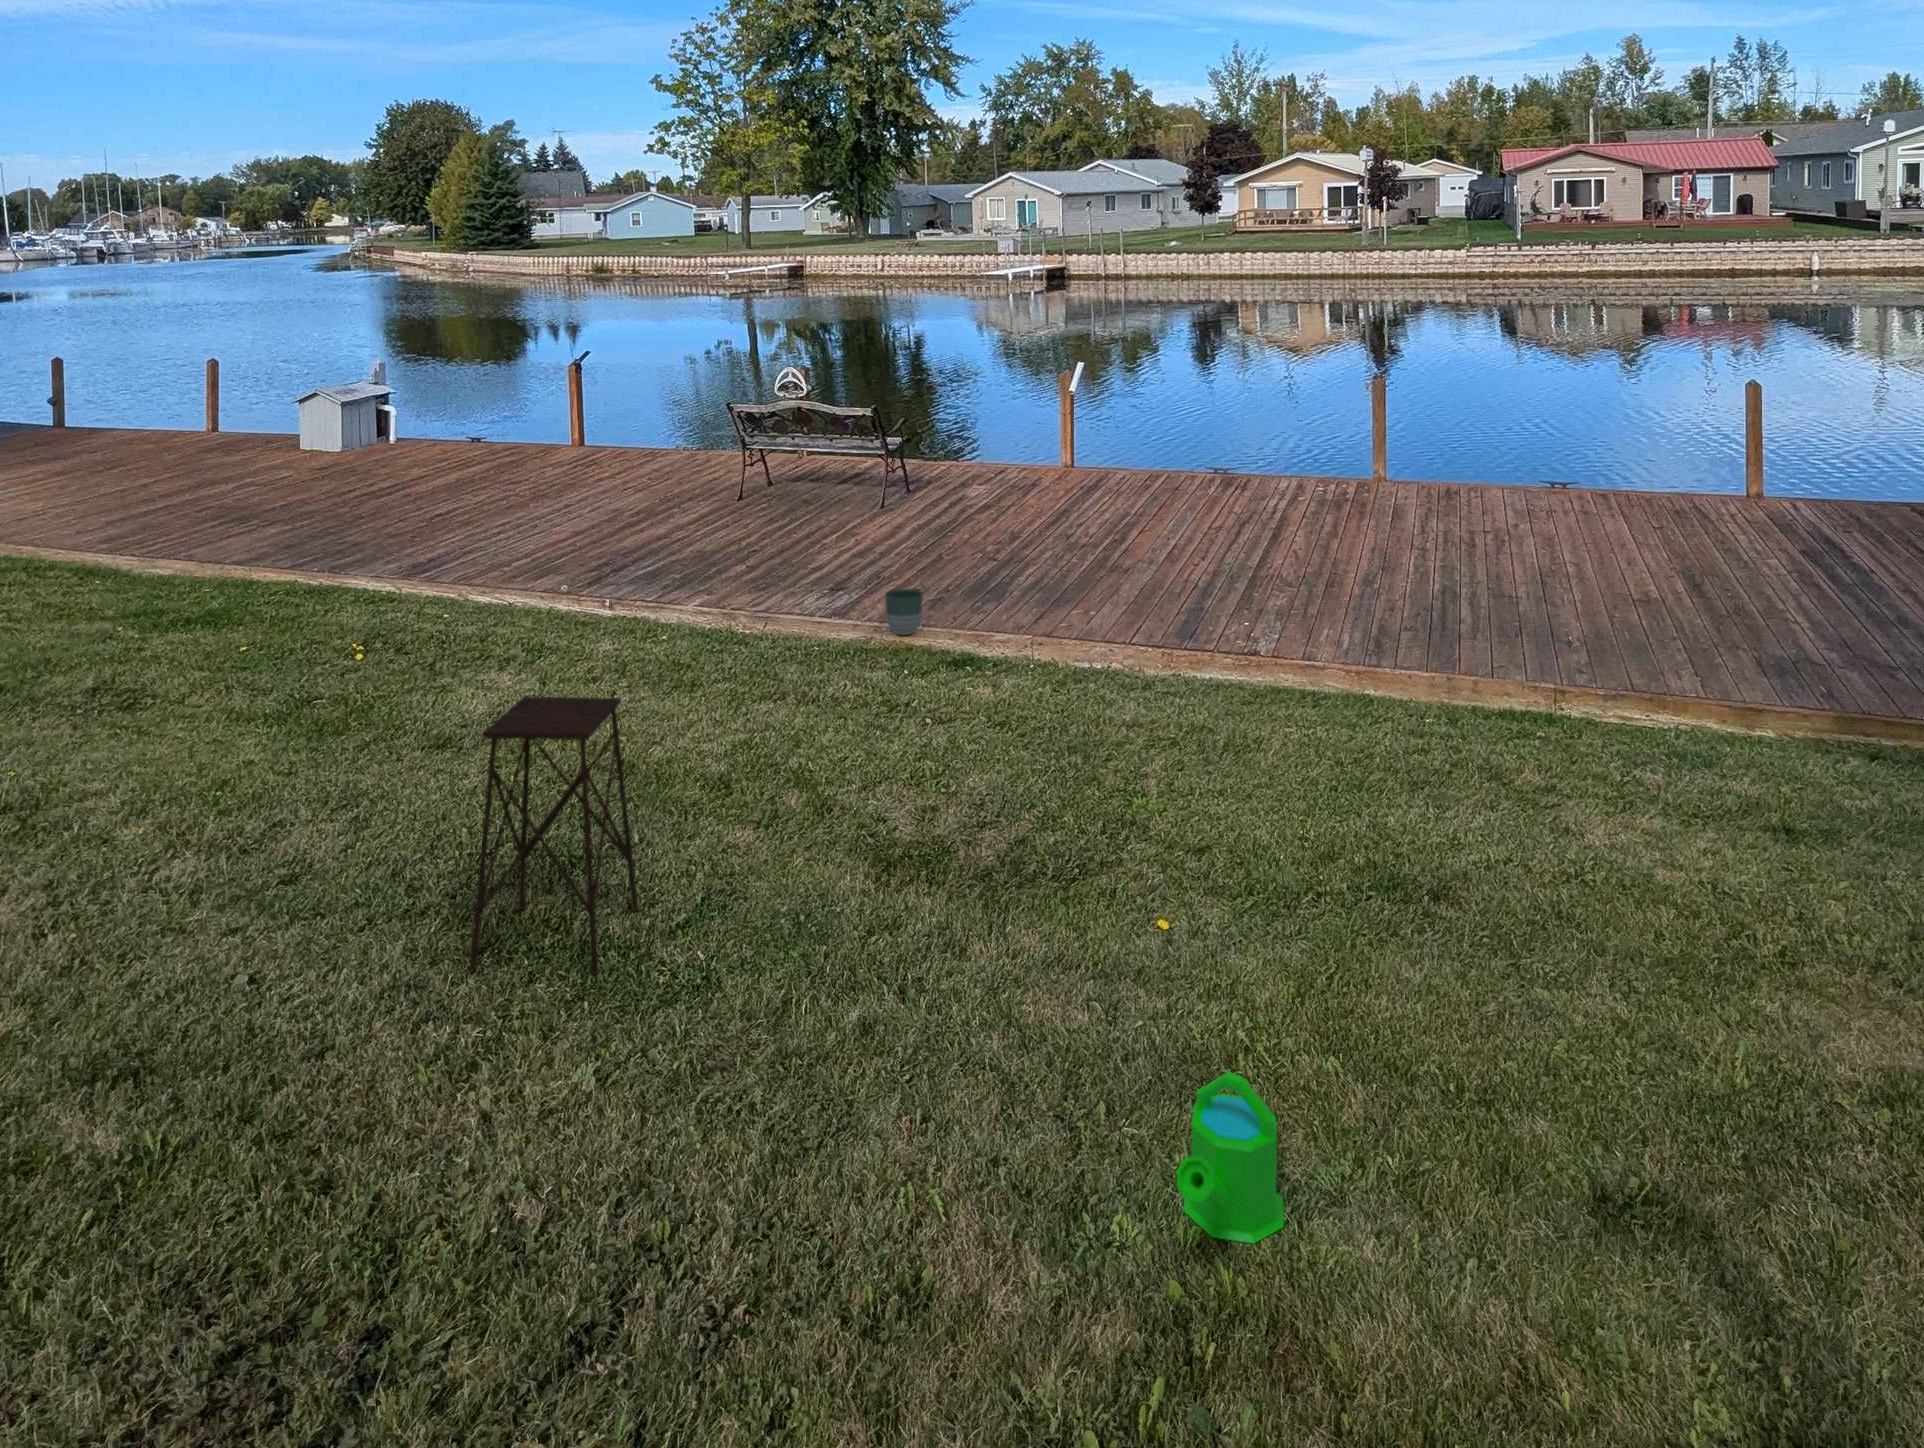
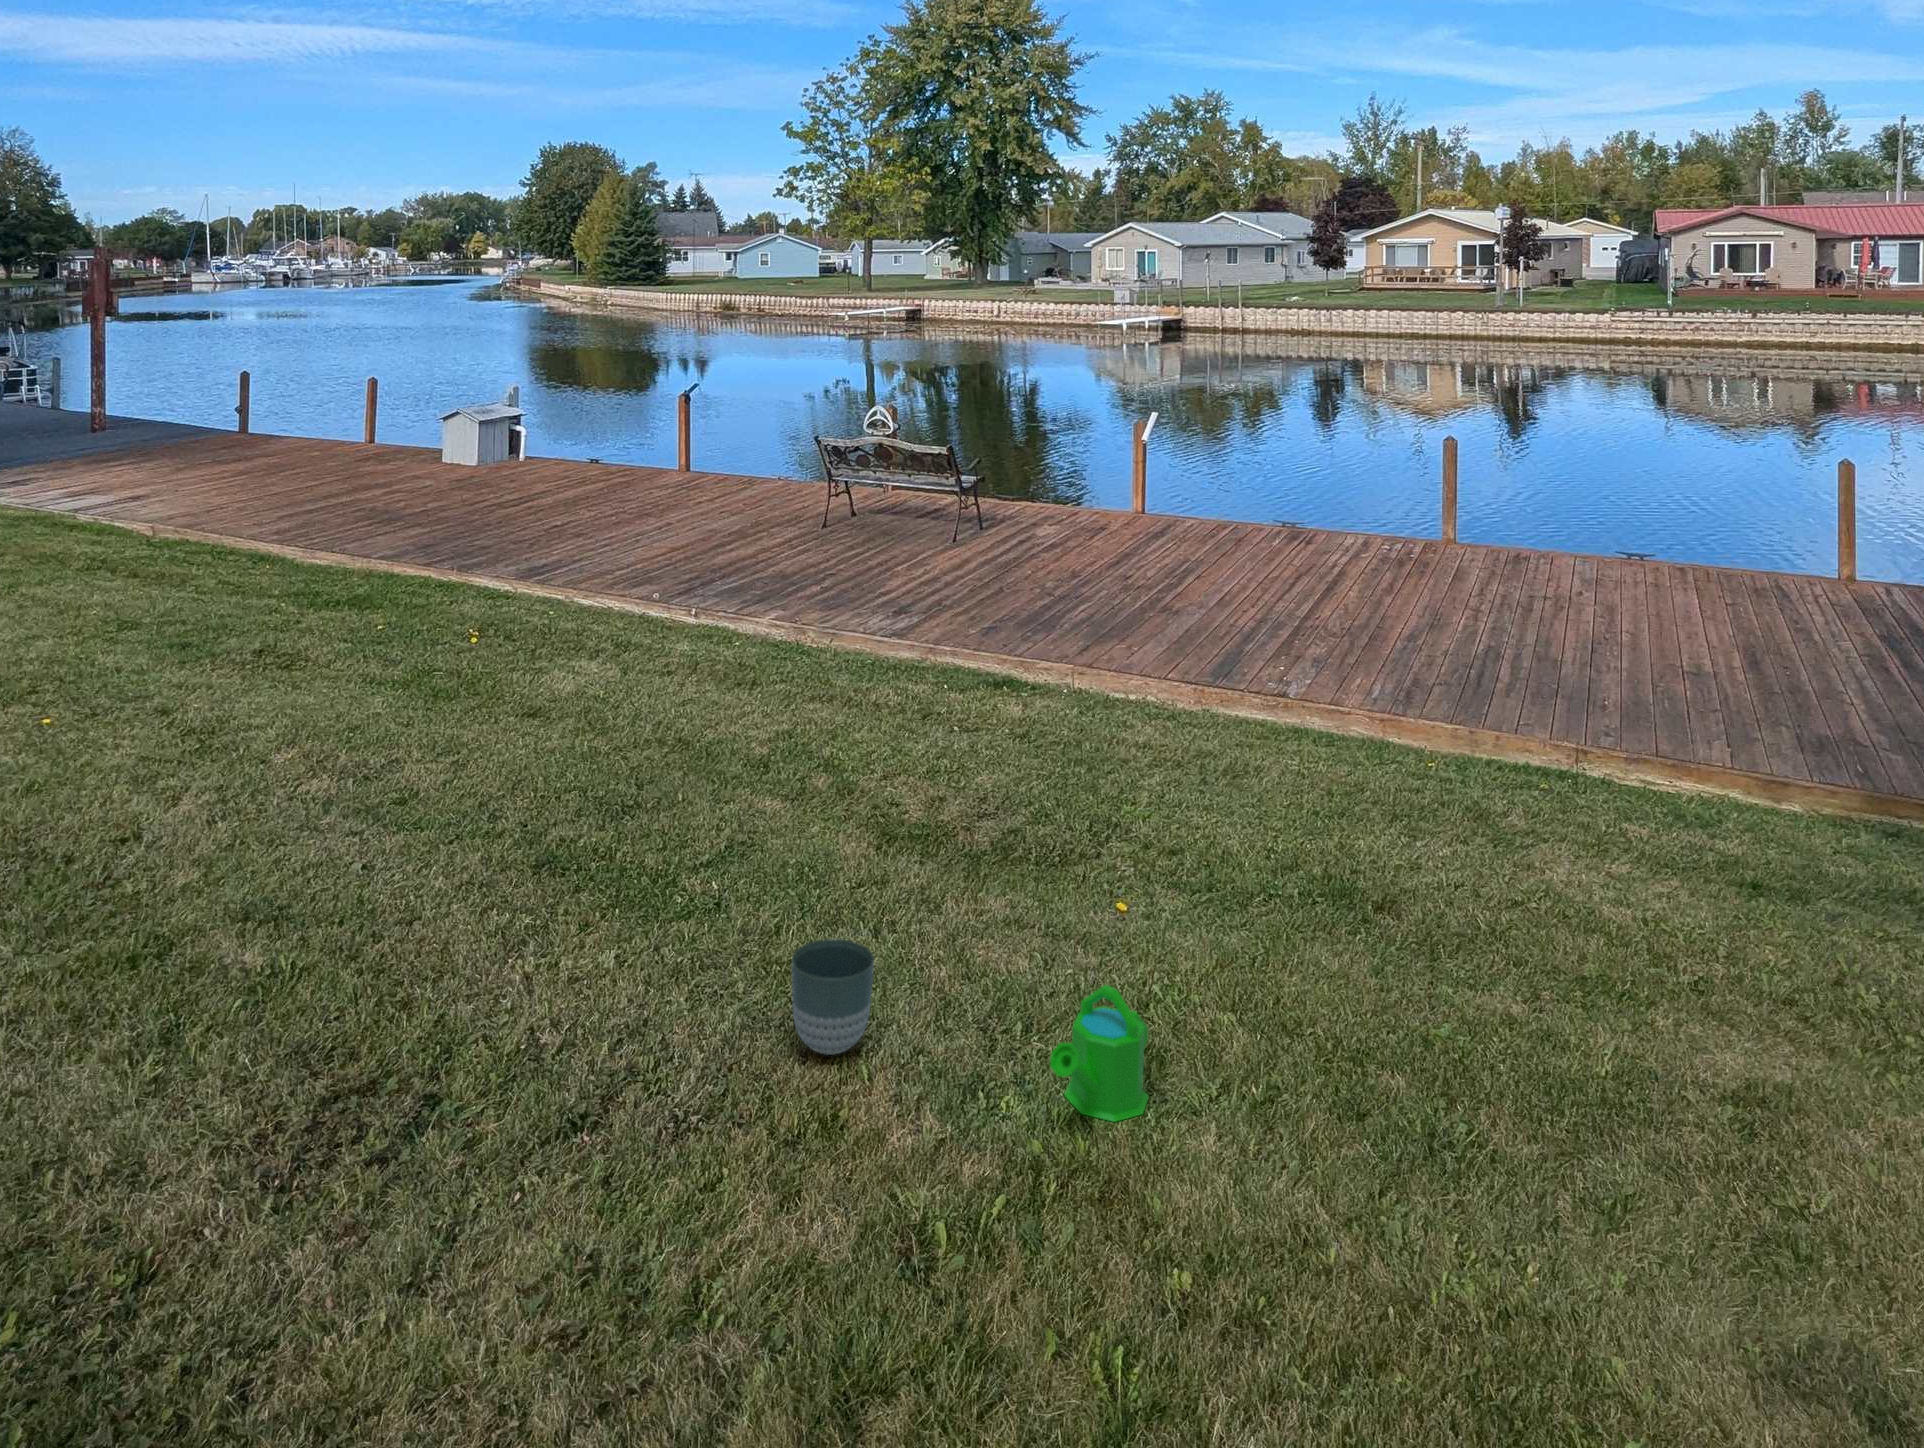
planter: present [885,589,923,635] -> present [792,939,874,1055]
side table: present [470,697,638,975] -> none [531,661,671,891]

